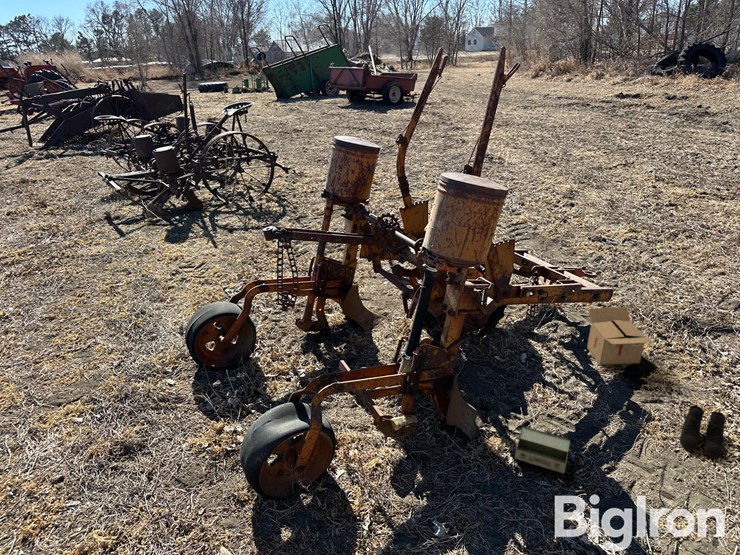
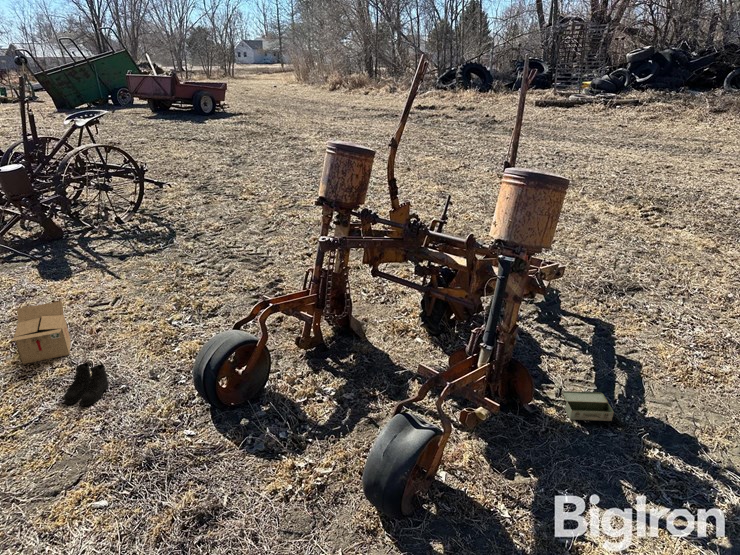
cardboard box: present [587,307,653,365] -> present [11,301,71,364]
boots: present [680,405,726,459] -> present [64,362,109,406]

